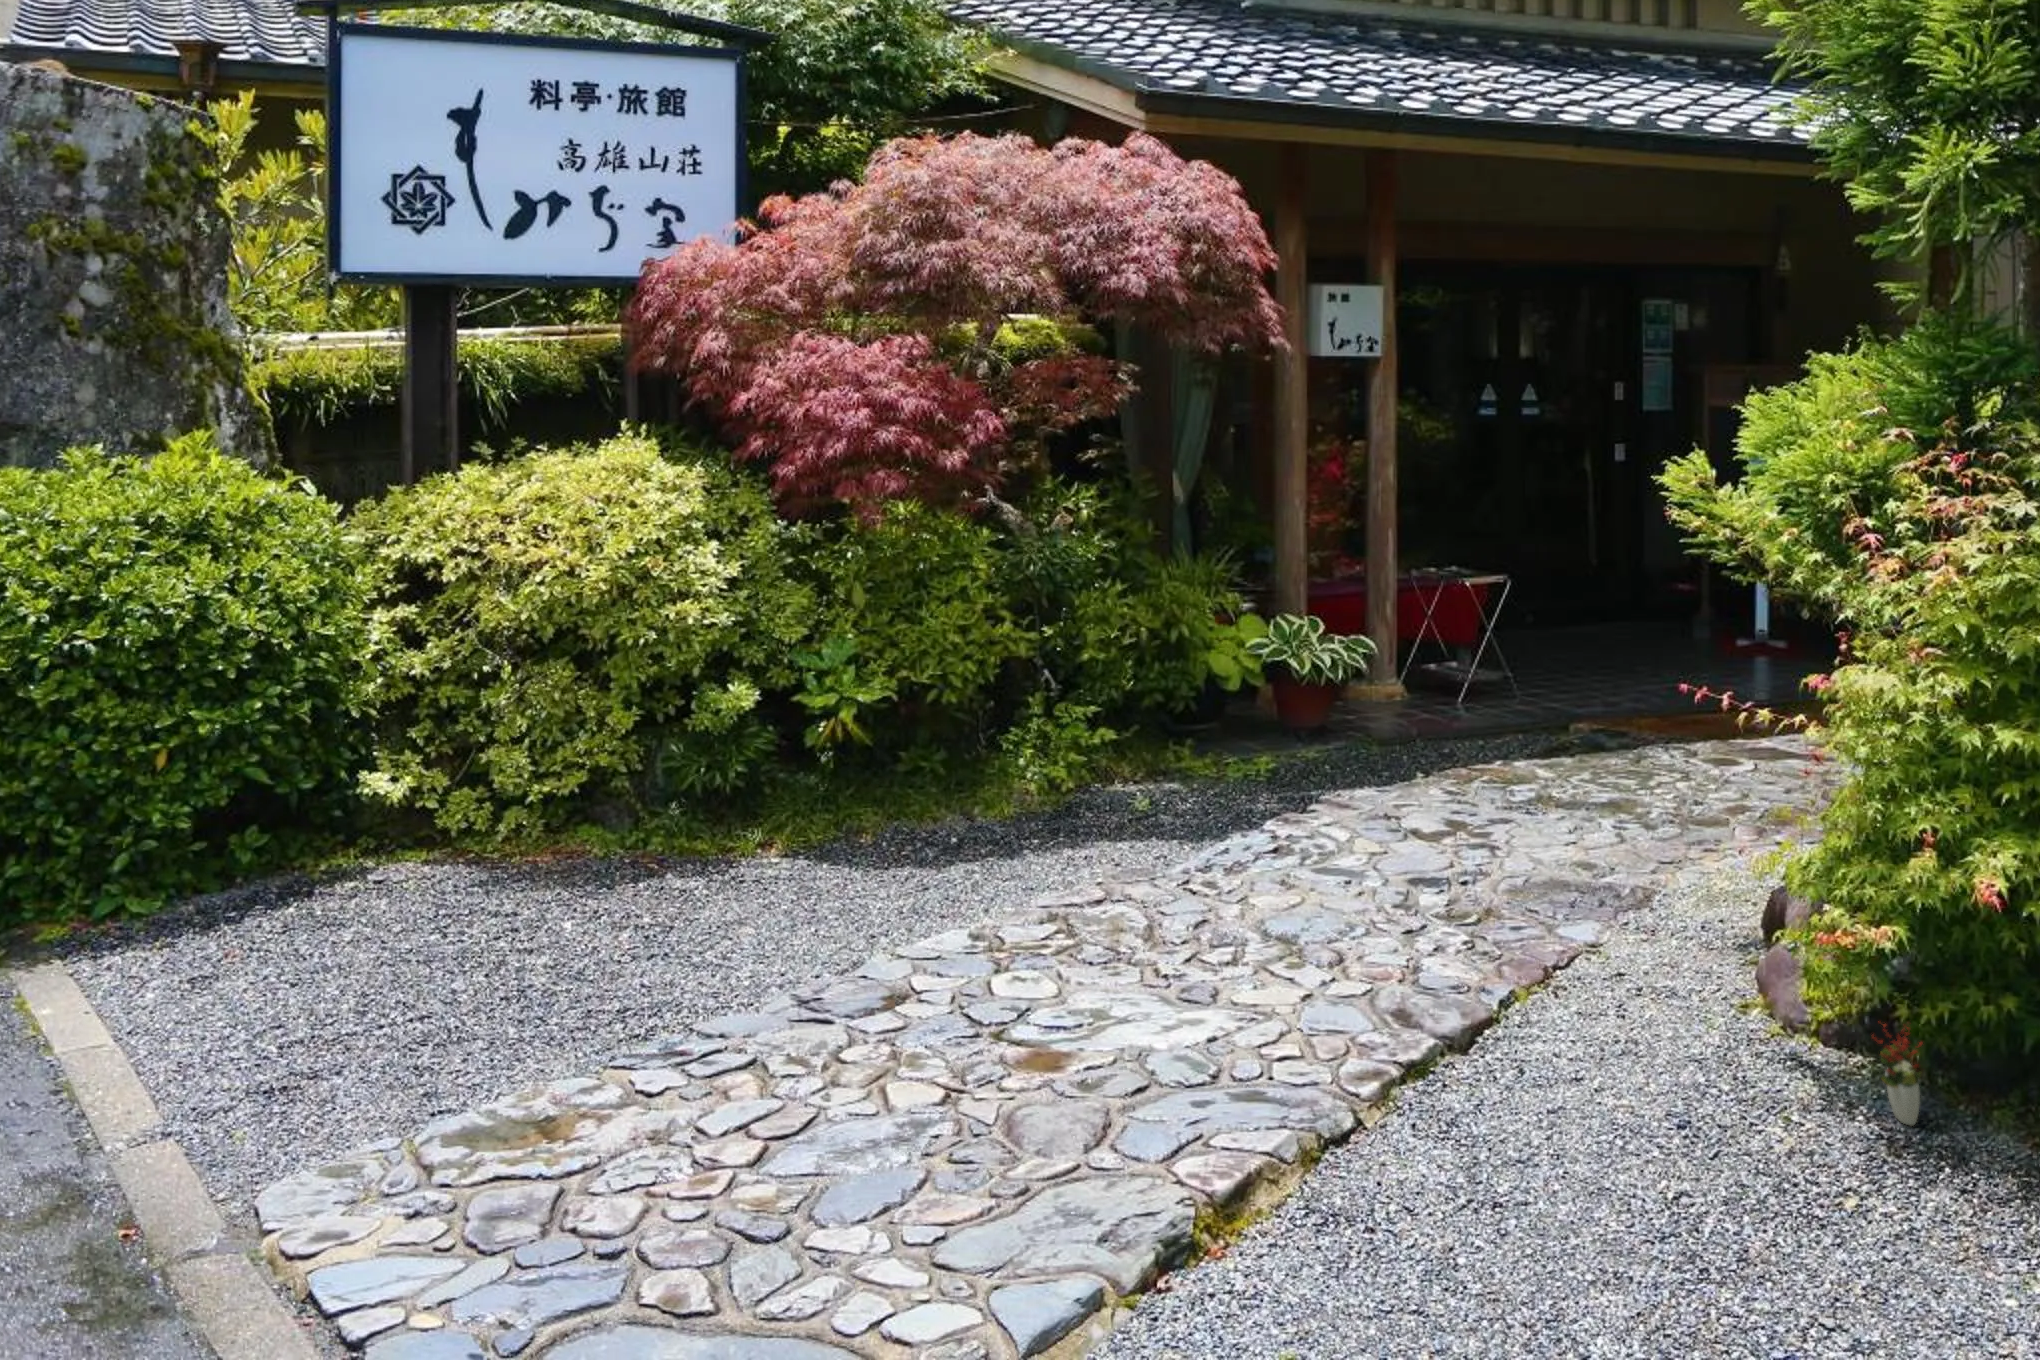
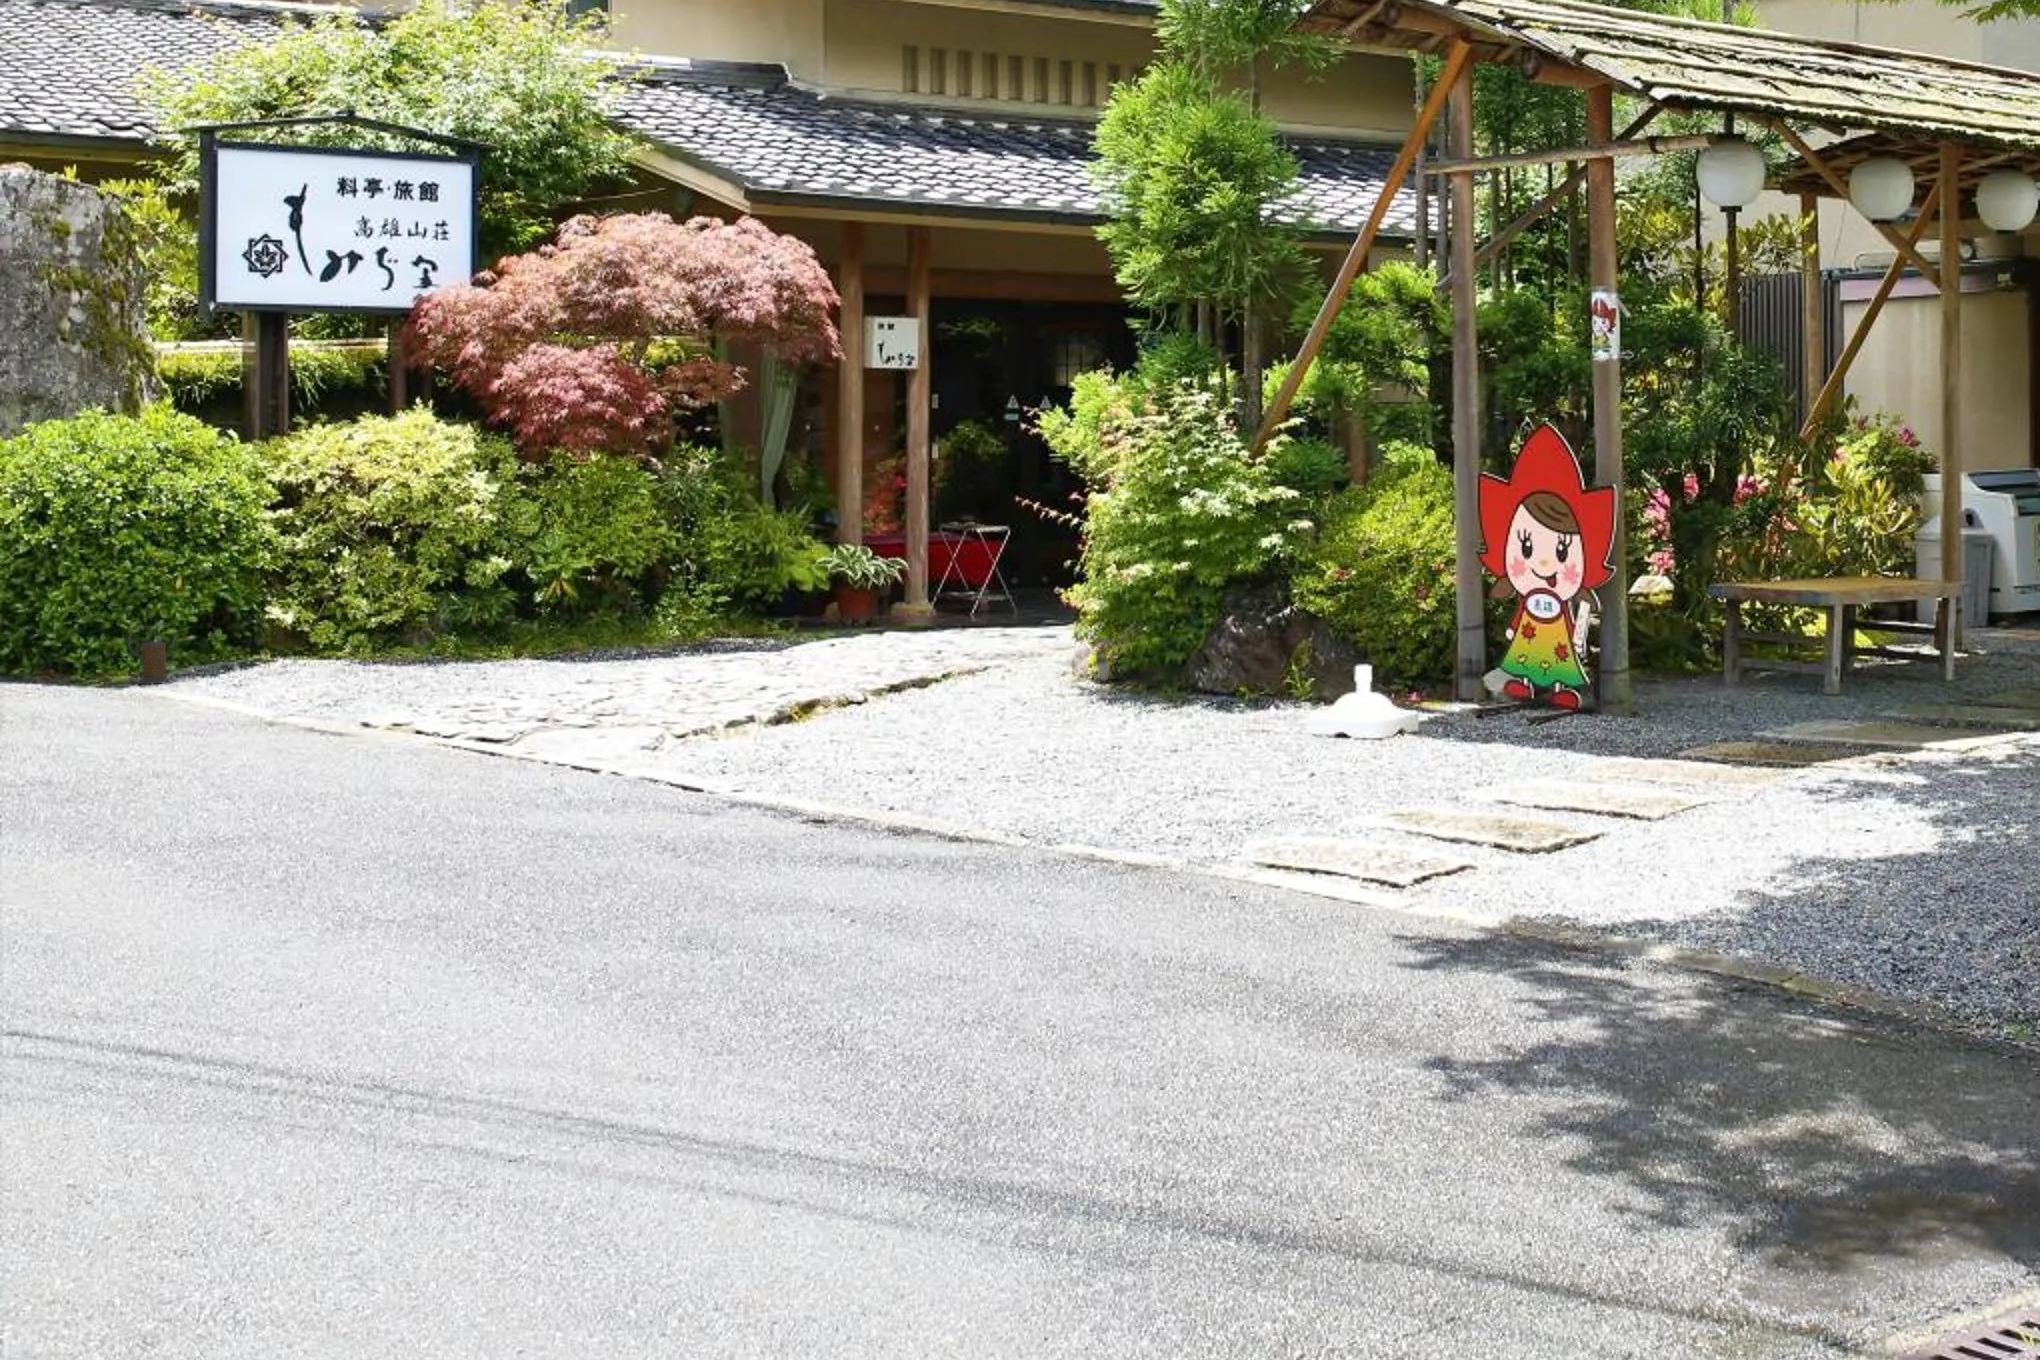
watering can: none [32,848,141,956] -> present [128,626,177,684]

